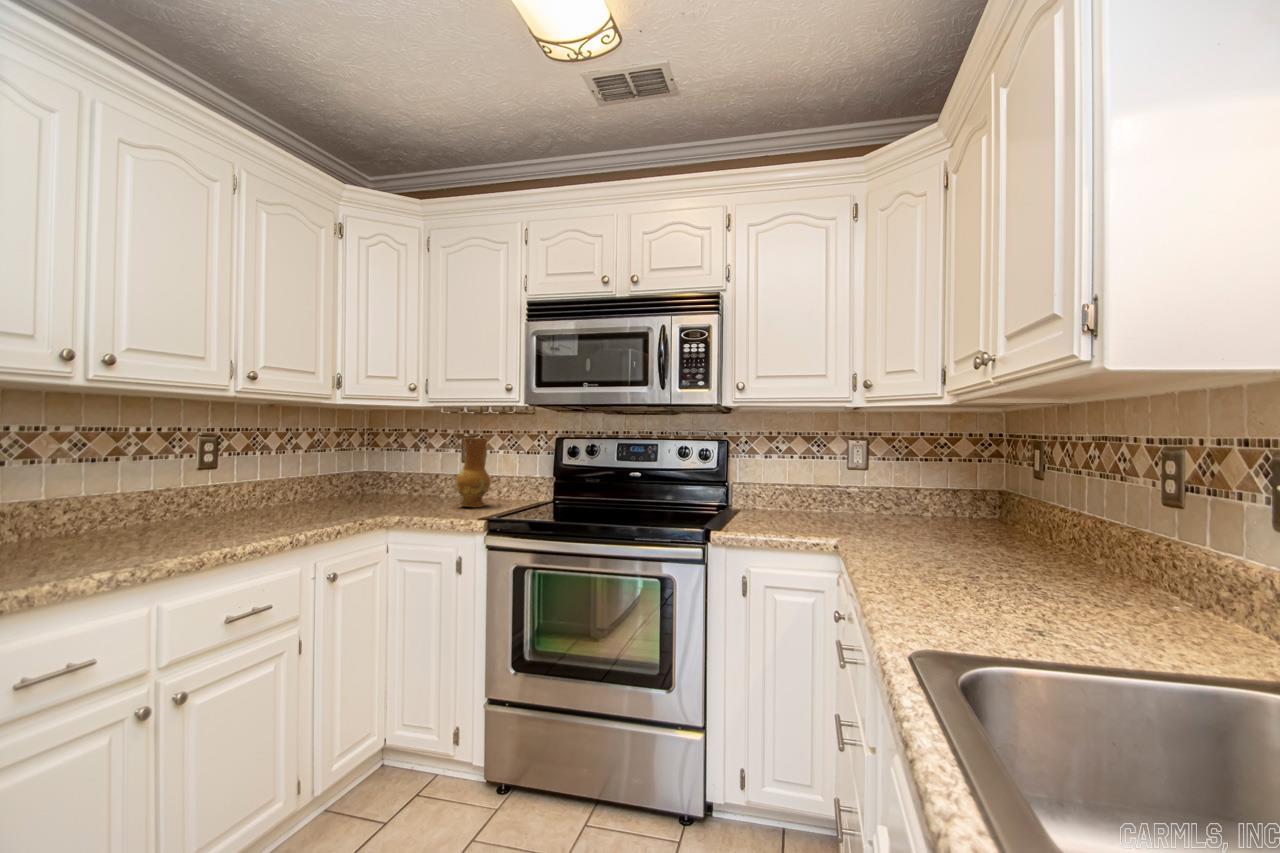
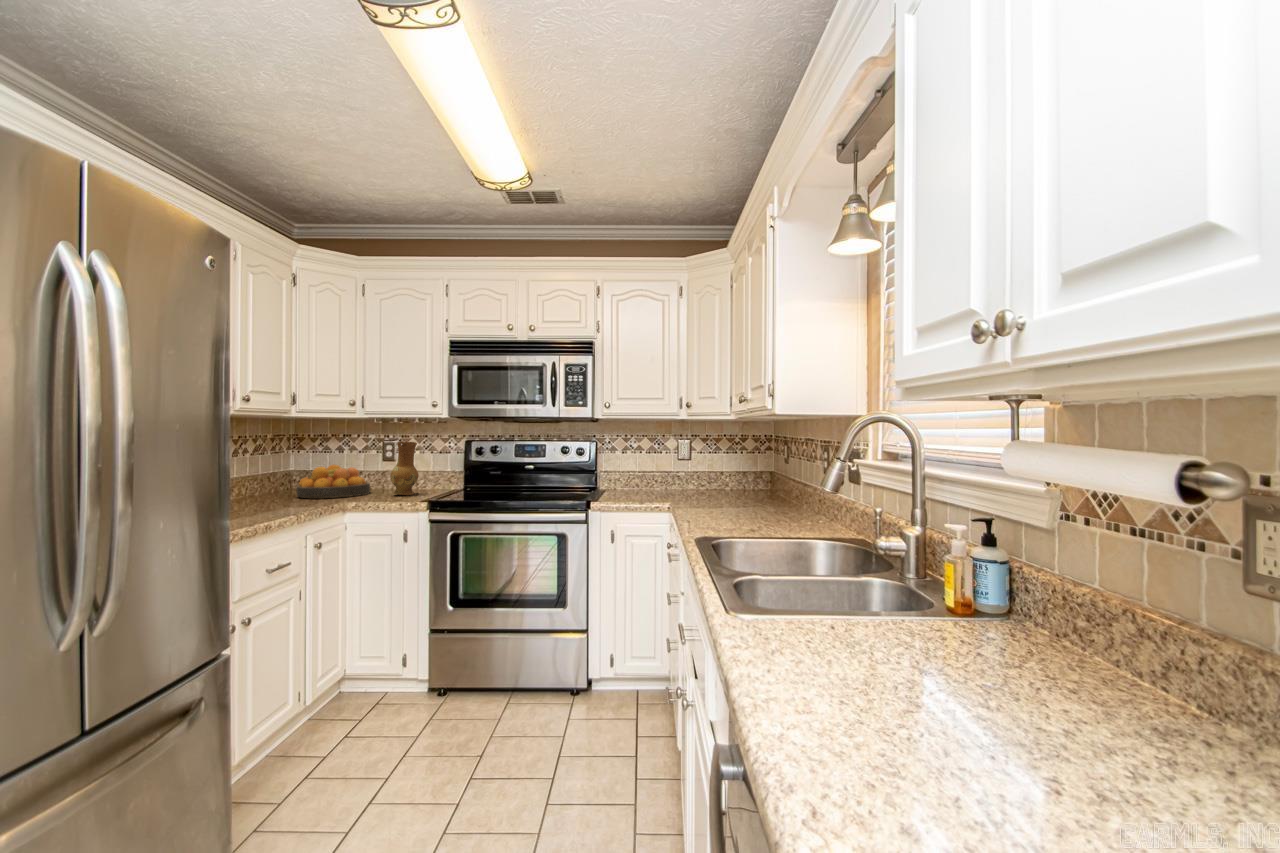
fruit bowl: none [352,465,440,508] -> present [297,465,370,498]

